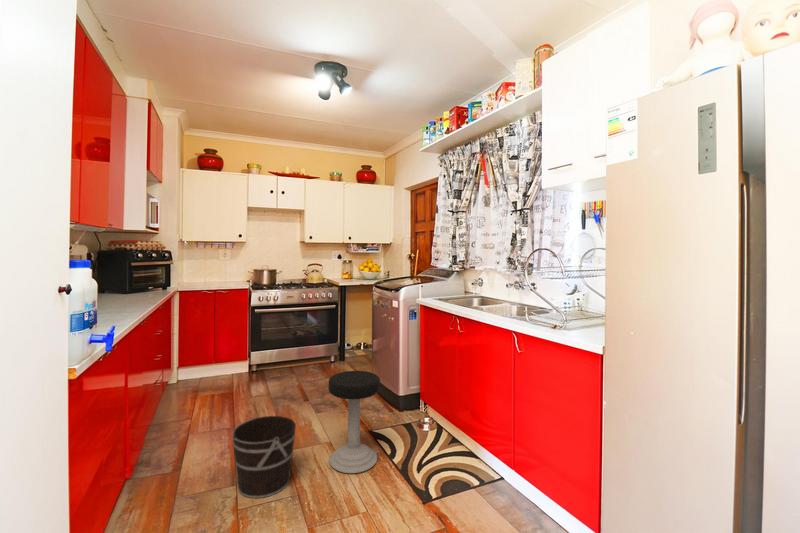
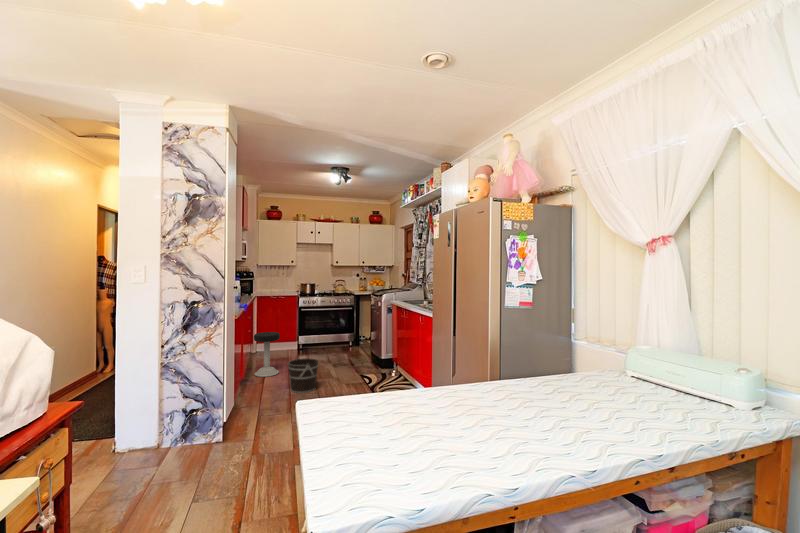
stool: present [328,371,380,473] -> present [254,332,280,377]

